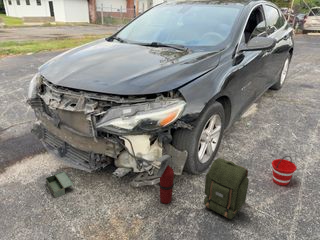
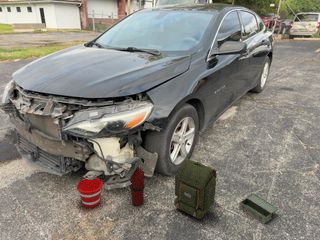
bucket: present [272,156,296,185] -> present [76,175,103,208]
toolbox: present [46,172,74,198] -> present [239,194,278,224]

